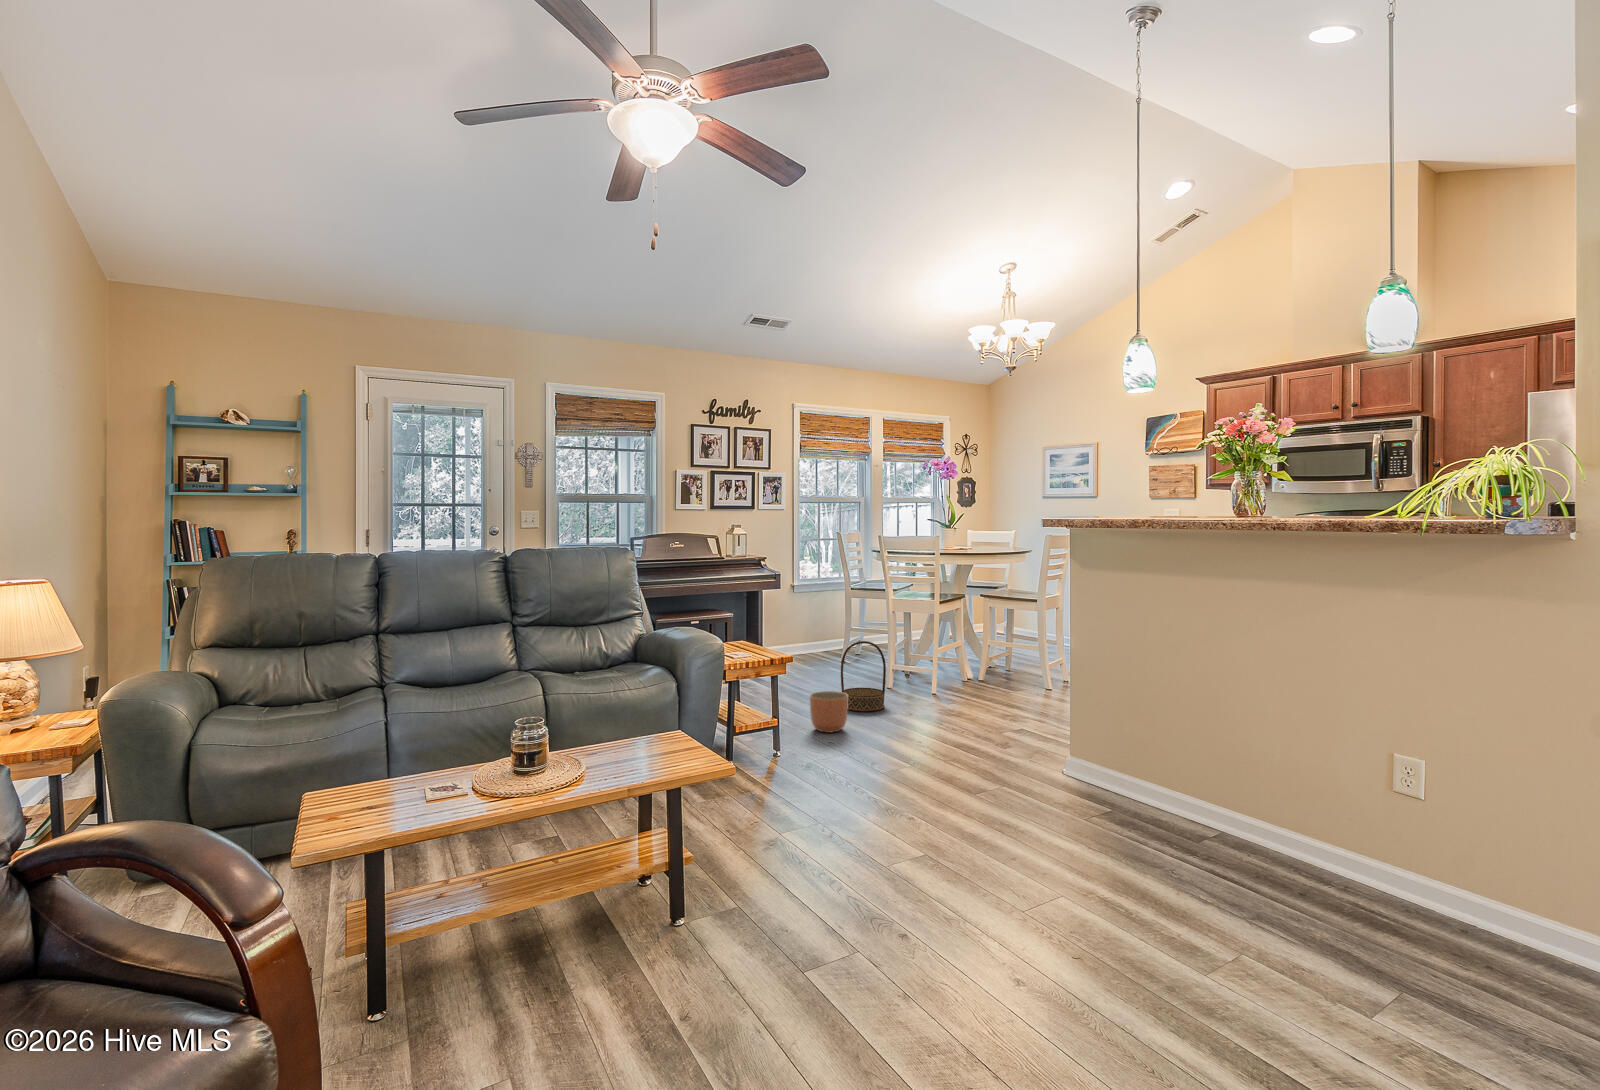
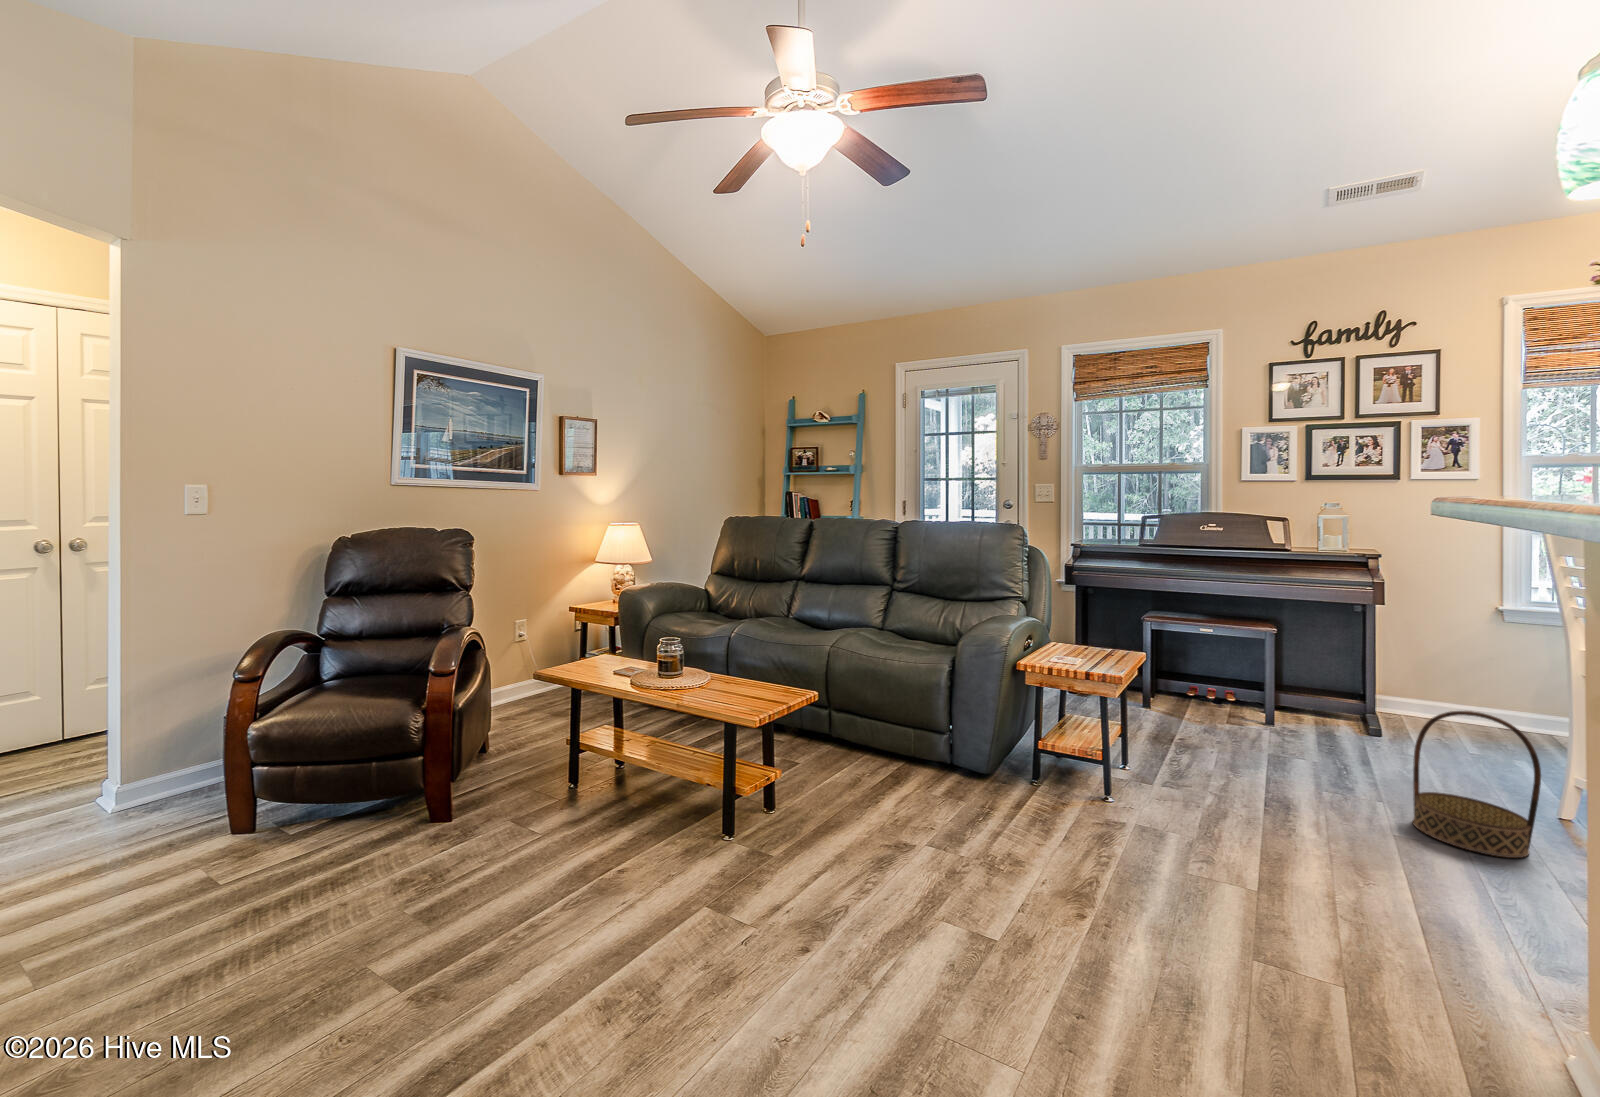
planter: present [810,691,848,732] -> none [1271,770,1358,852]

